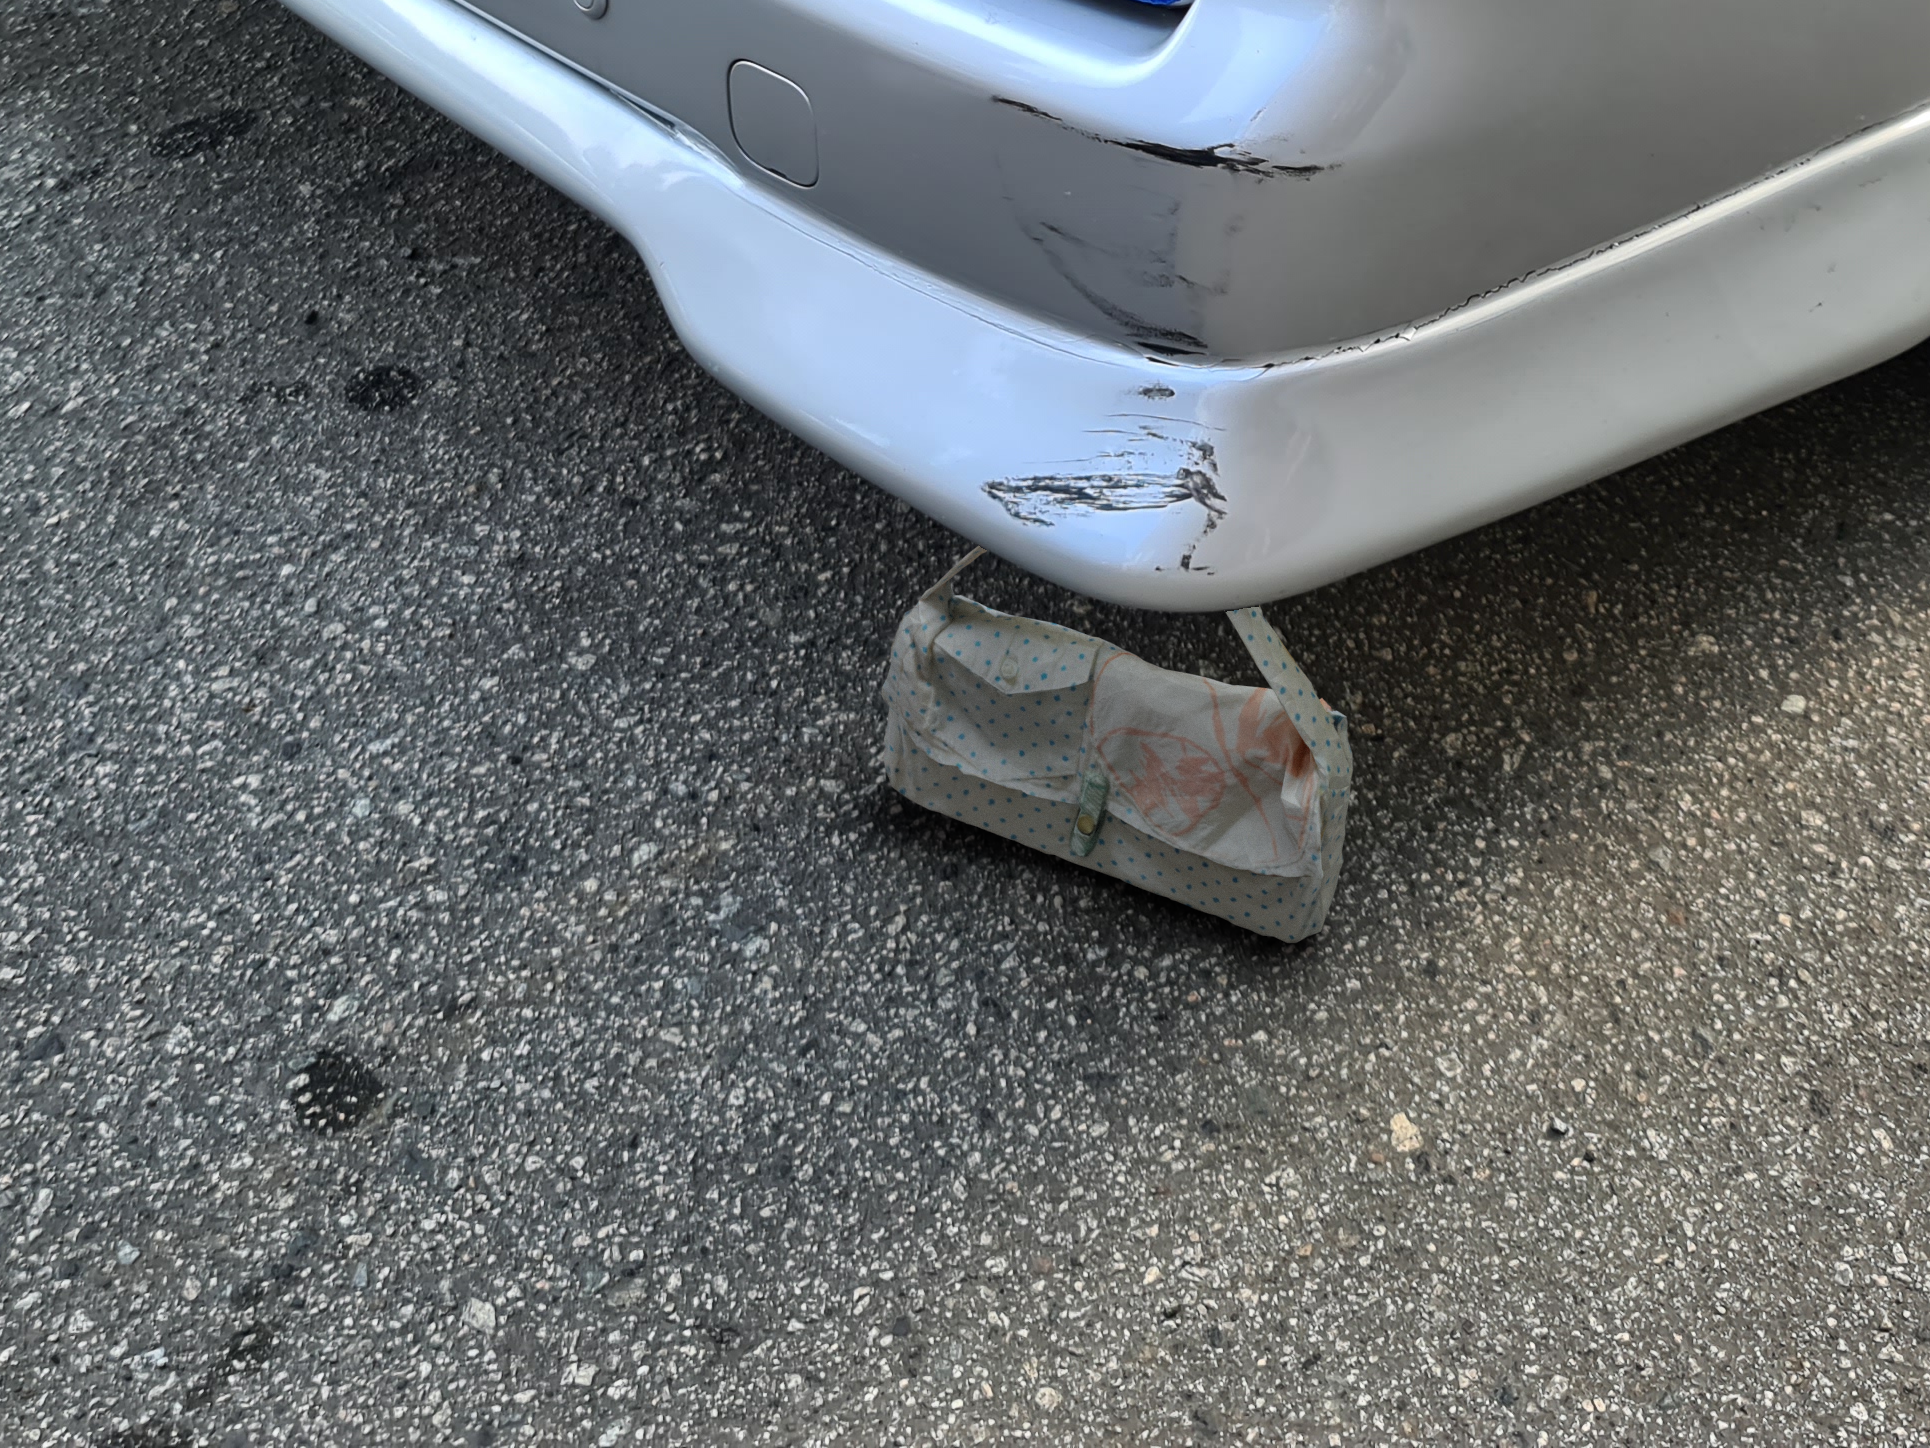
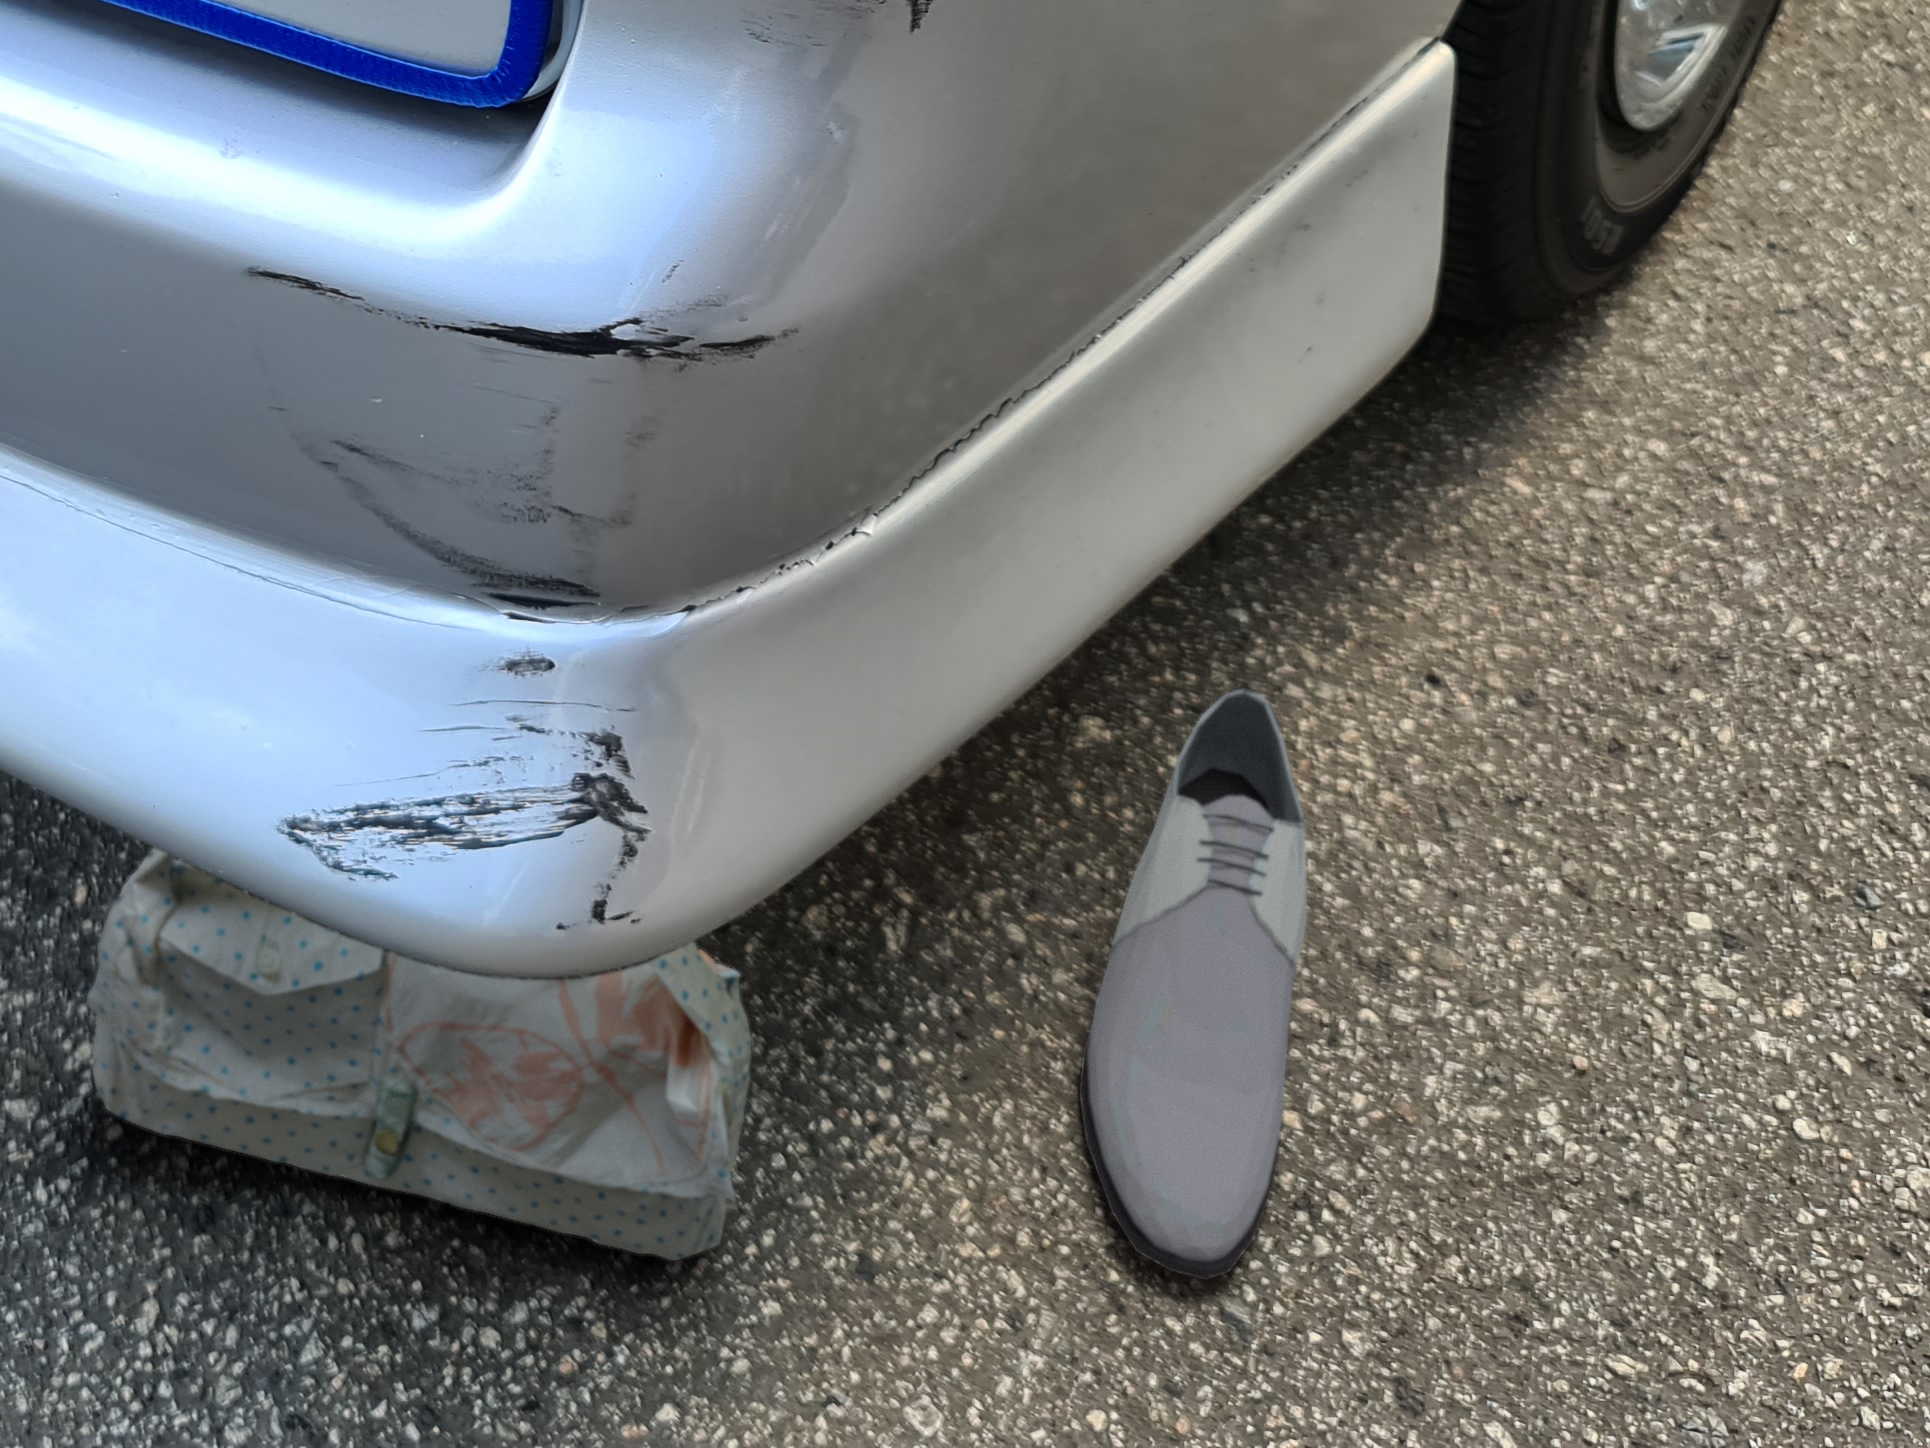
shoe: none [1619,604,1833,1006] -> present [1079,688,1307,1280]

